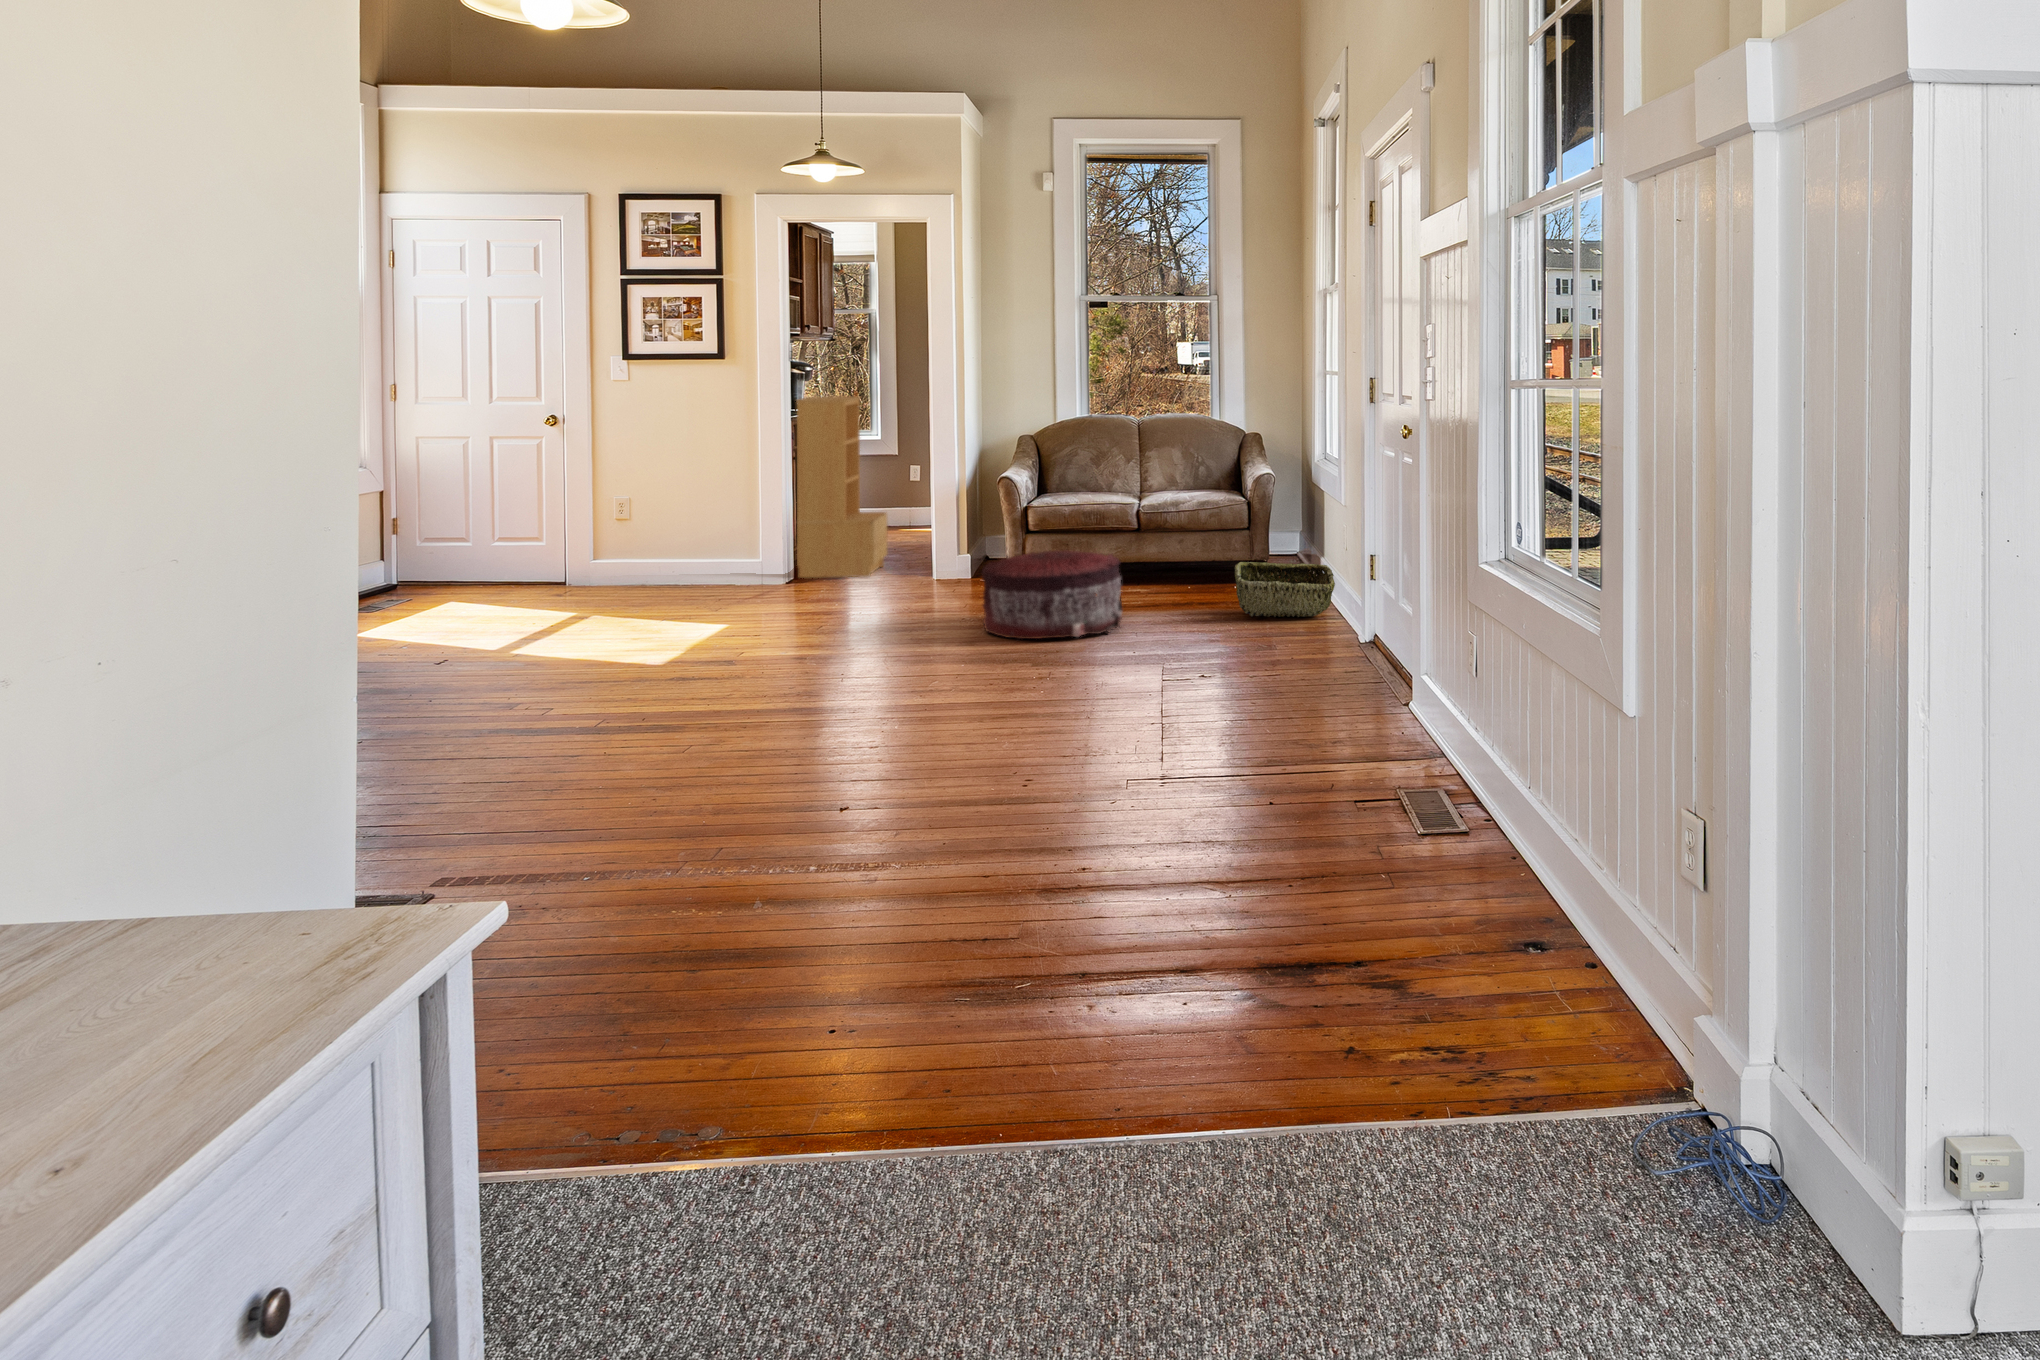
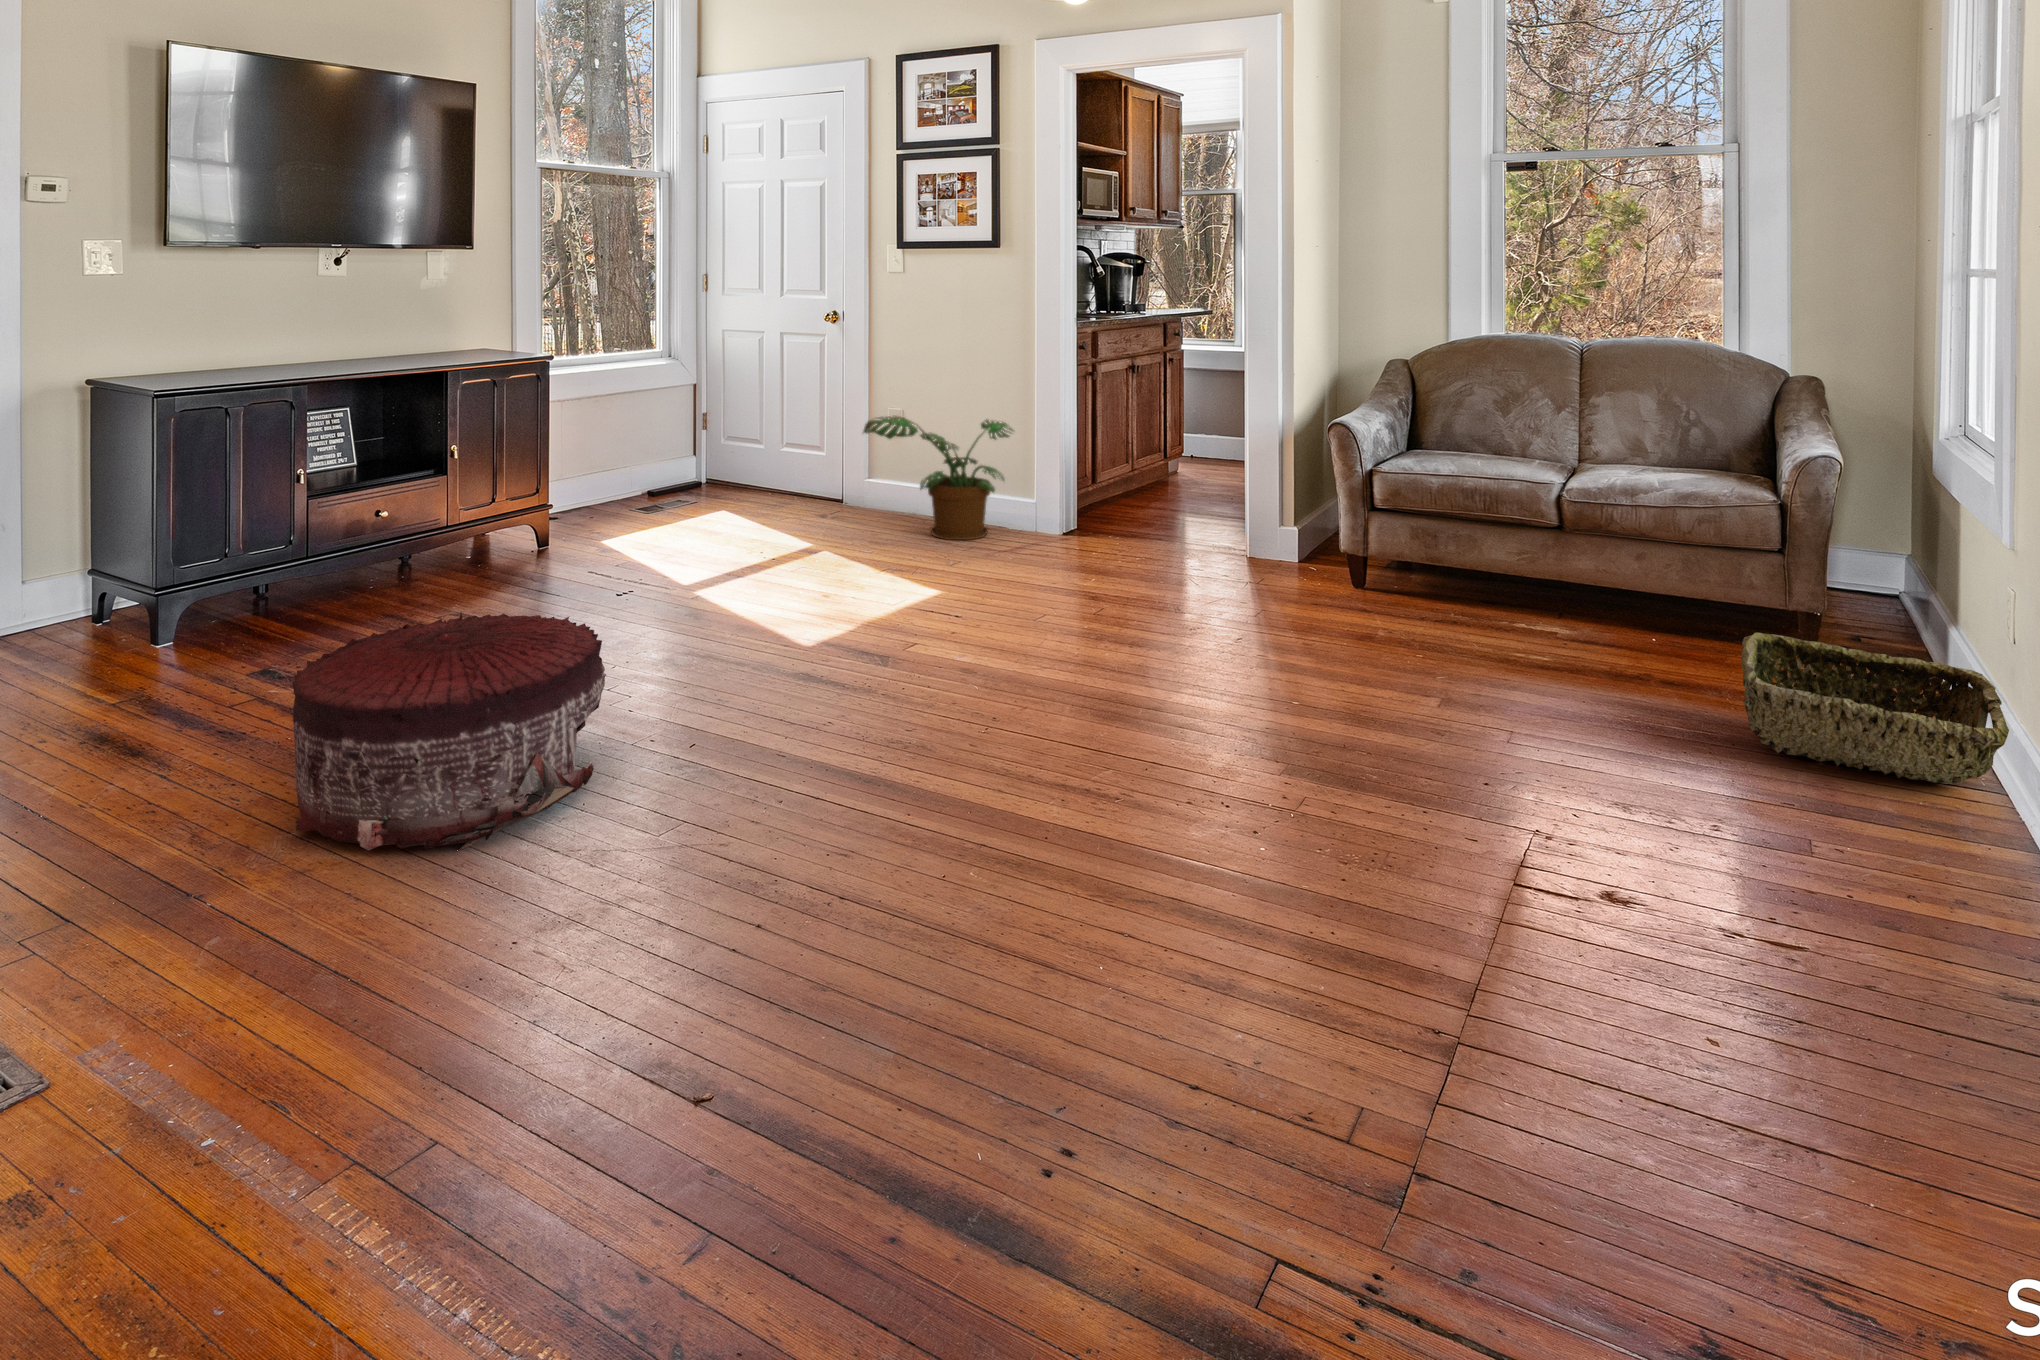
bookshelf: present [797,396,887,578] -> none [1083,298,1205,535]
potted plant: none [622,498,744,597] -> present [863,416,1013,540]
pouf: present [982,550,1122,639] -> present [292,612,606,850]

